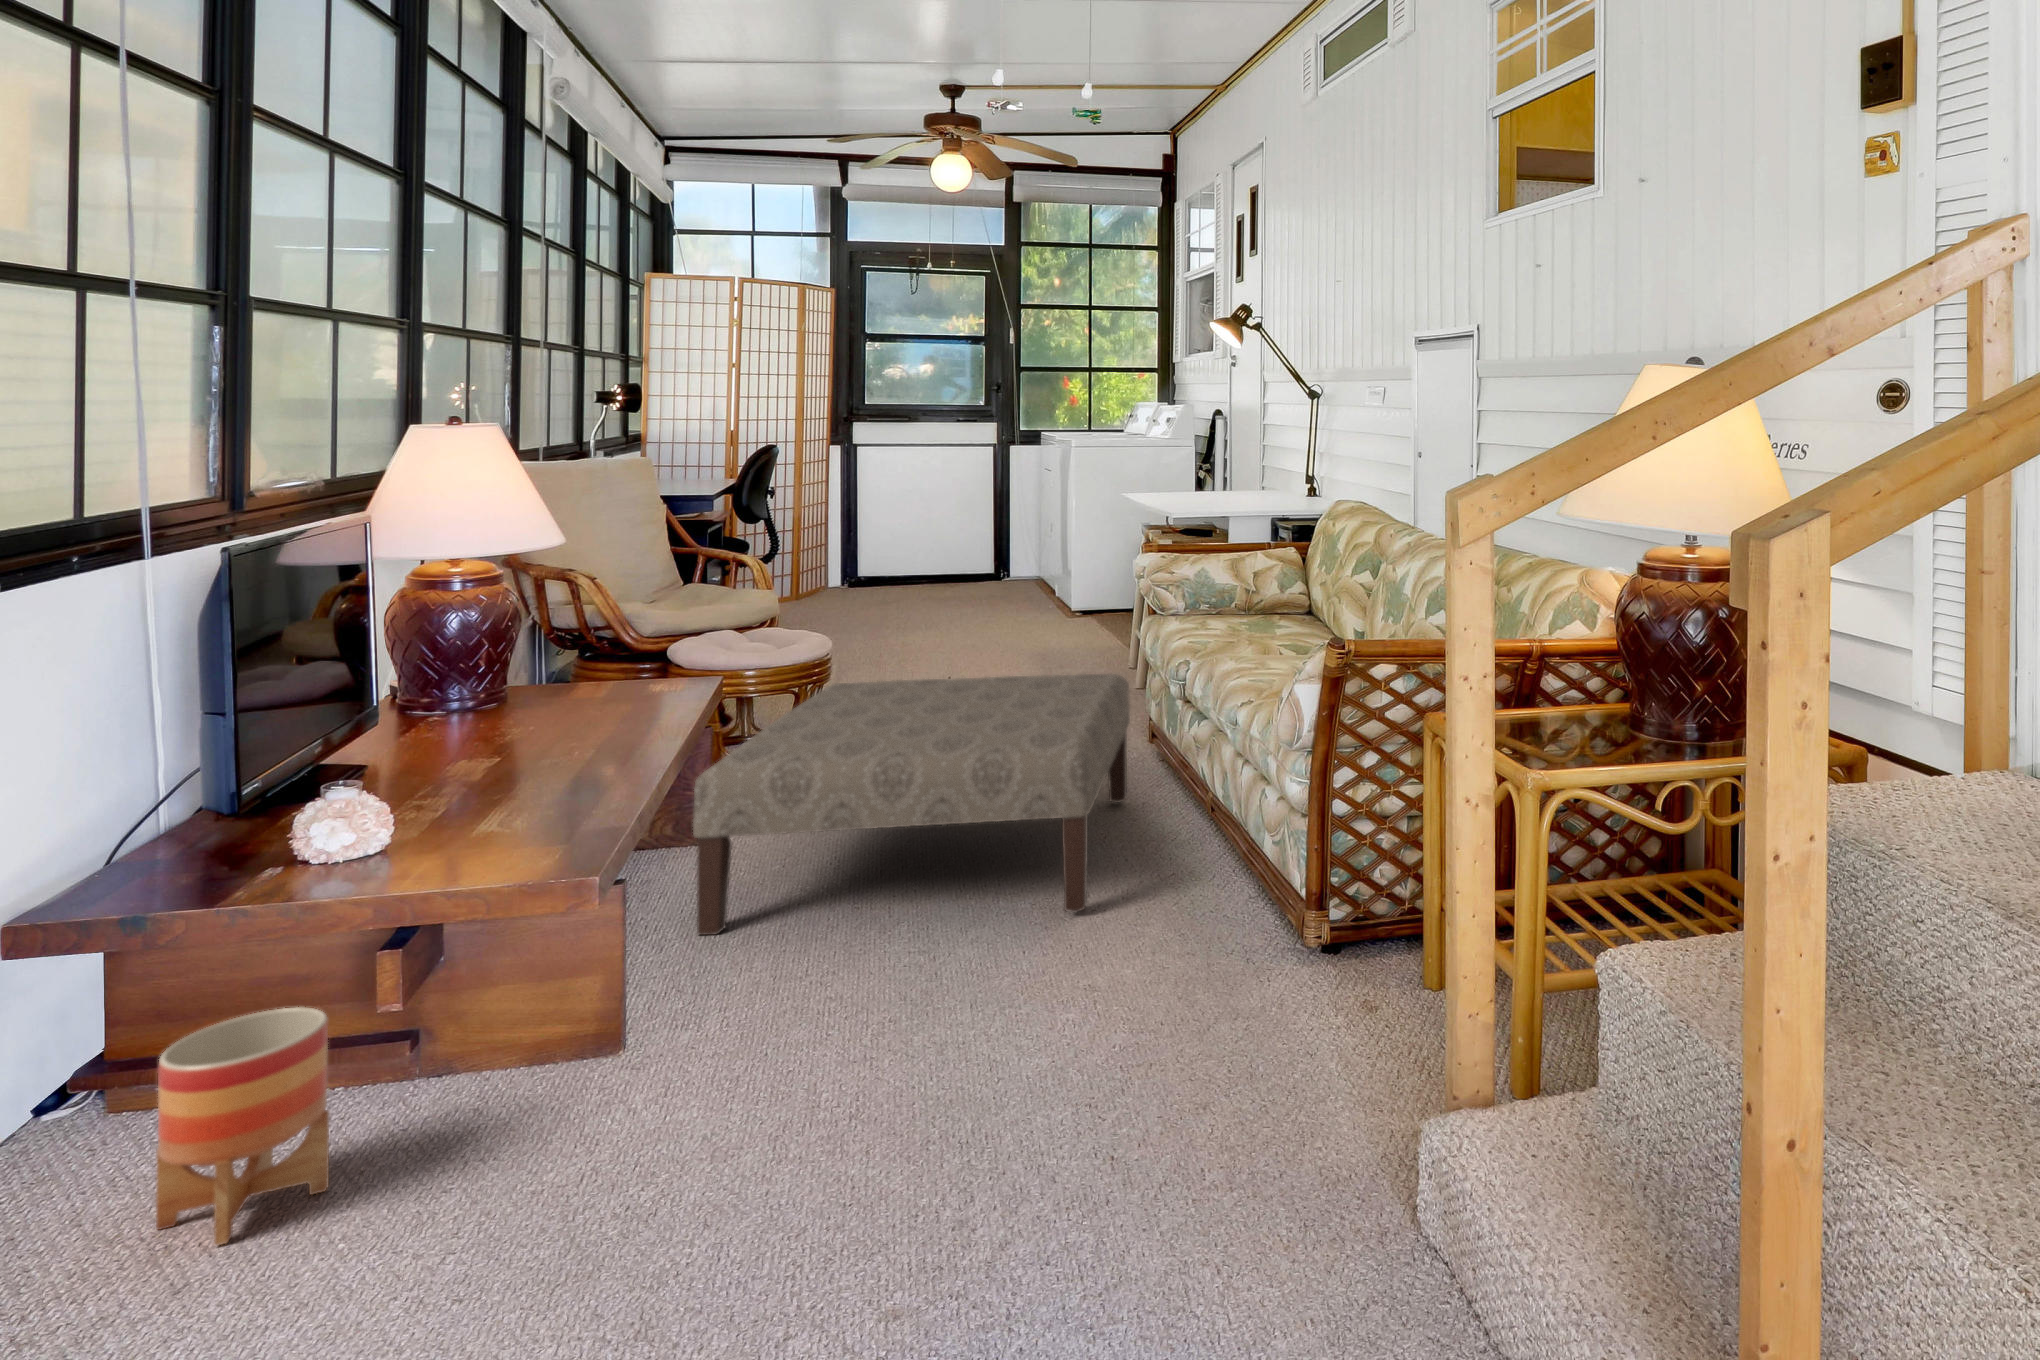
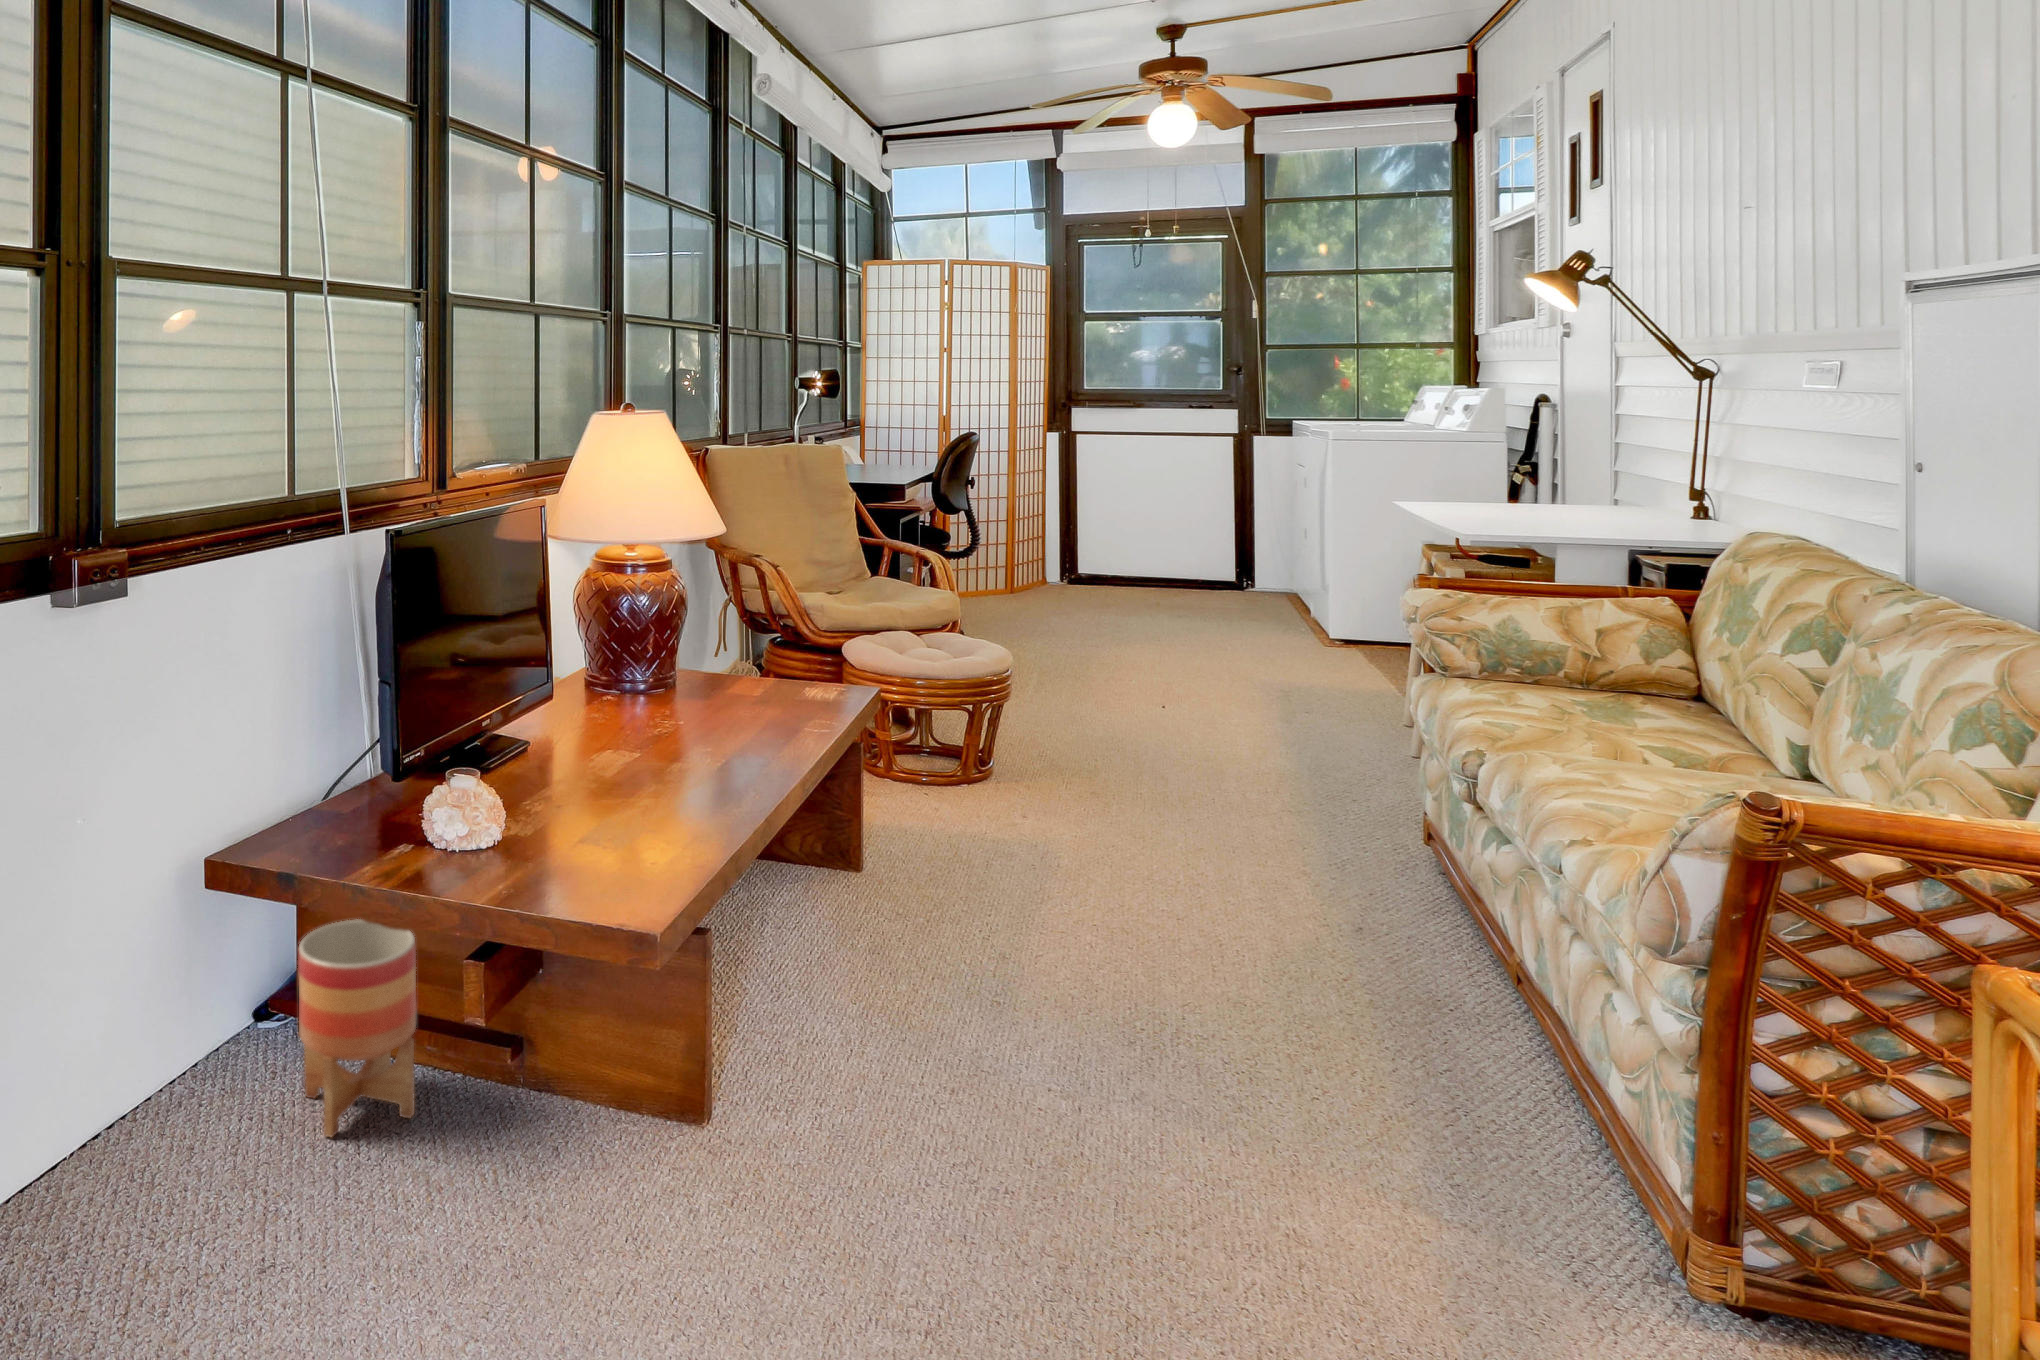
ottoman: present [693,674,1130,935] -> none [790,695,1363,1094]

